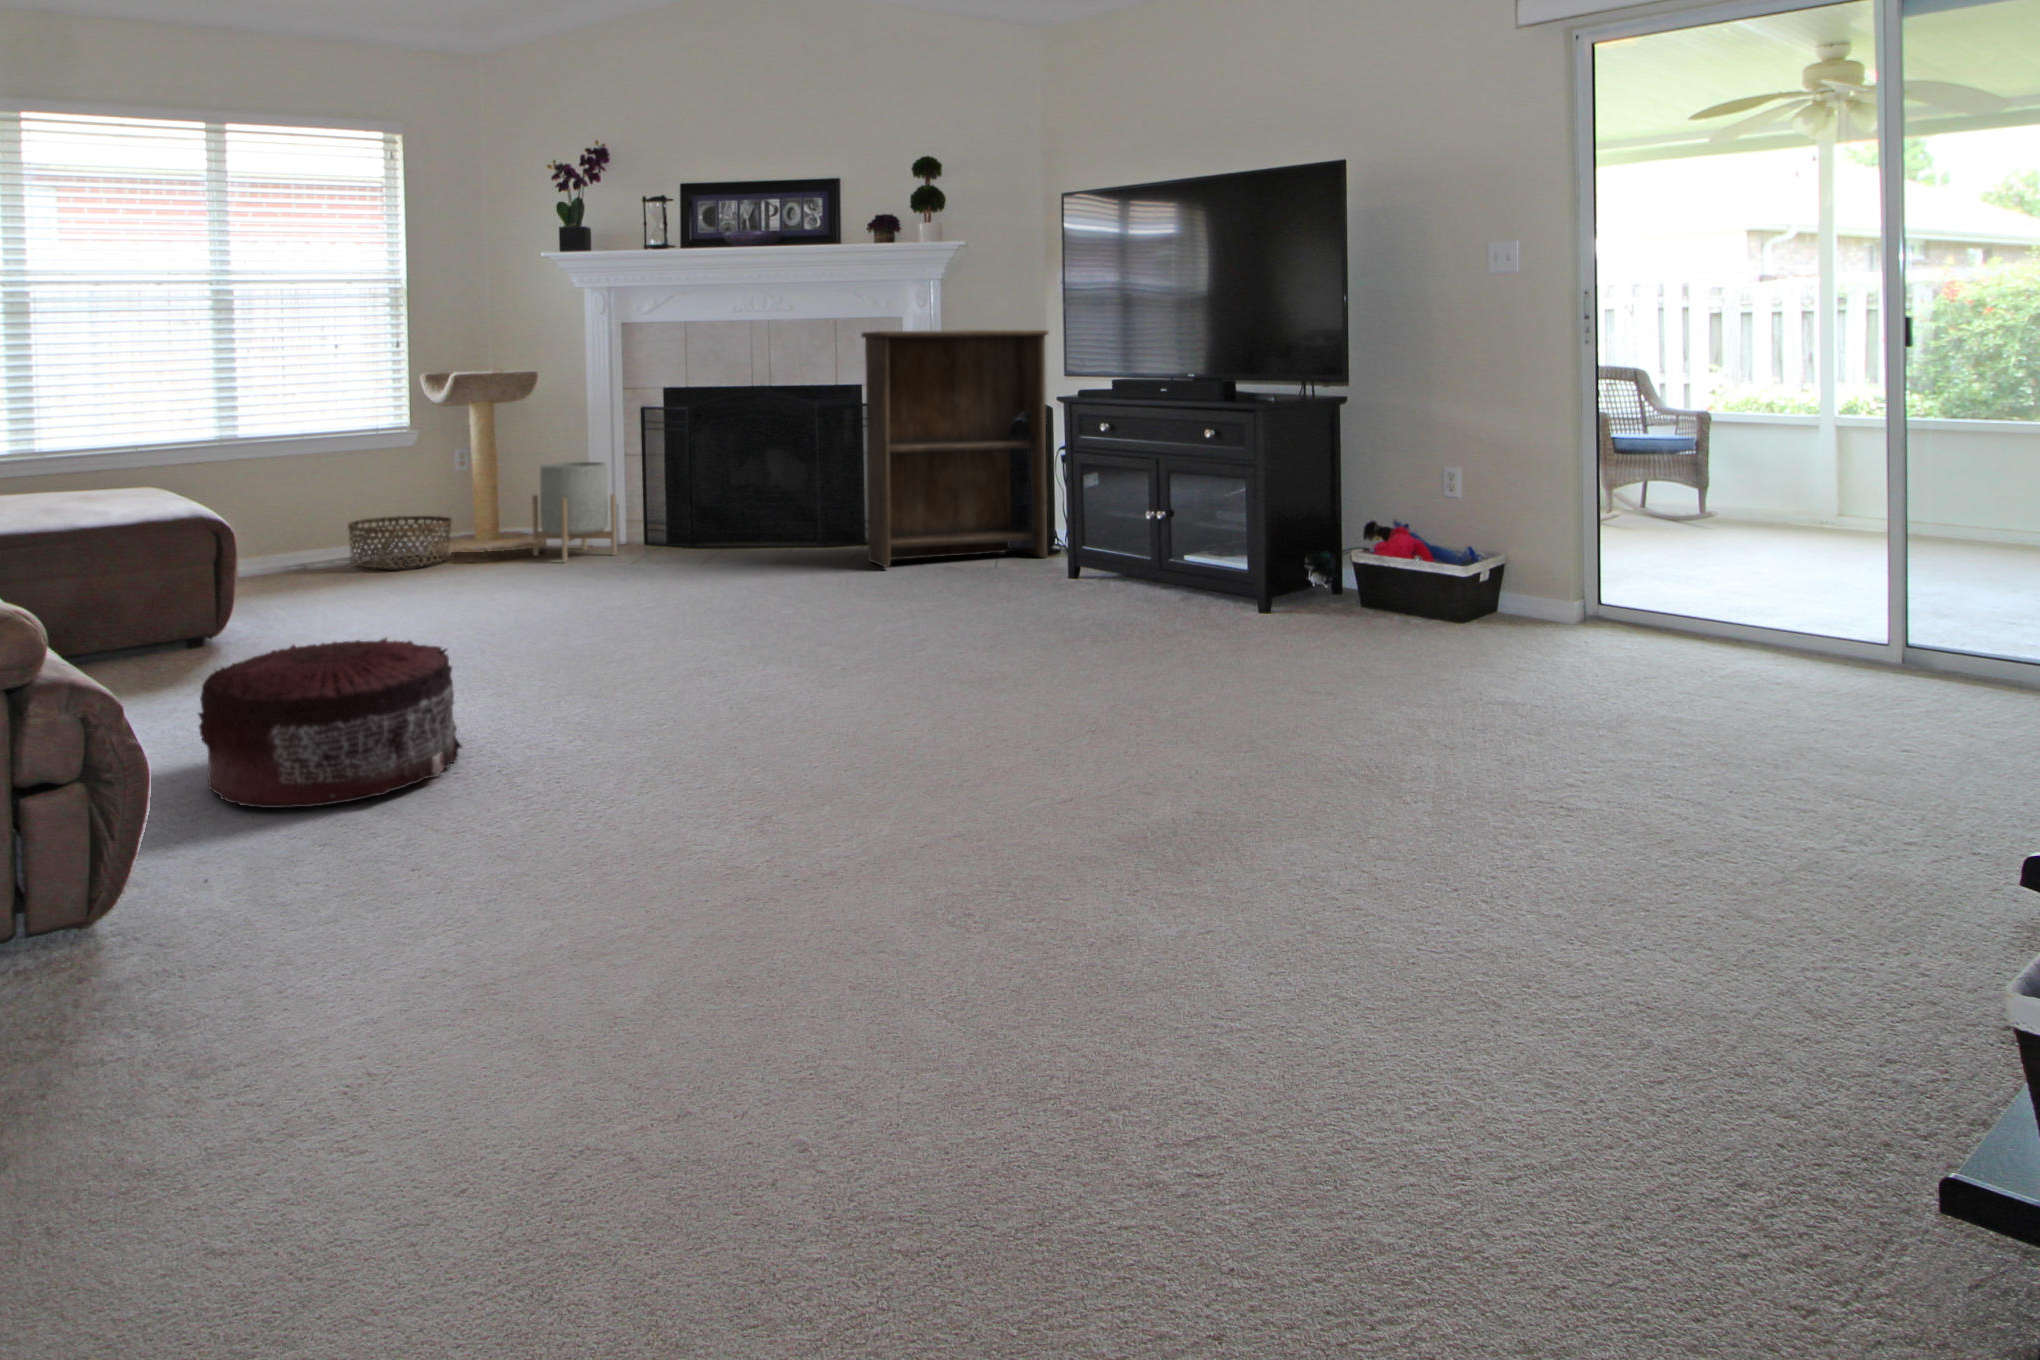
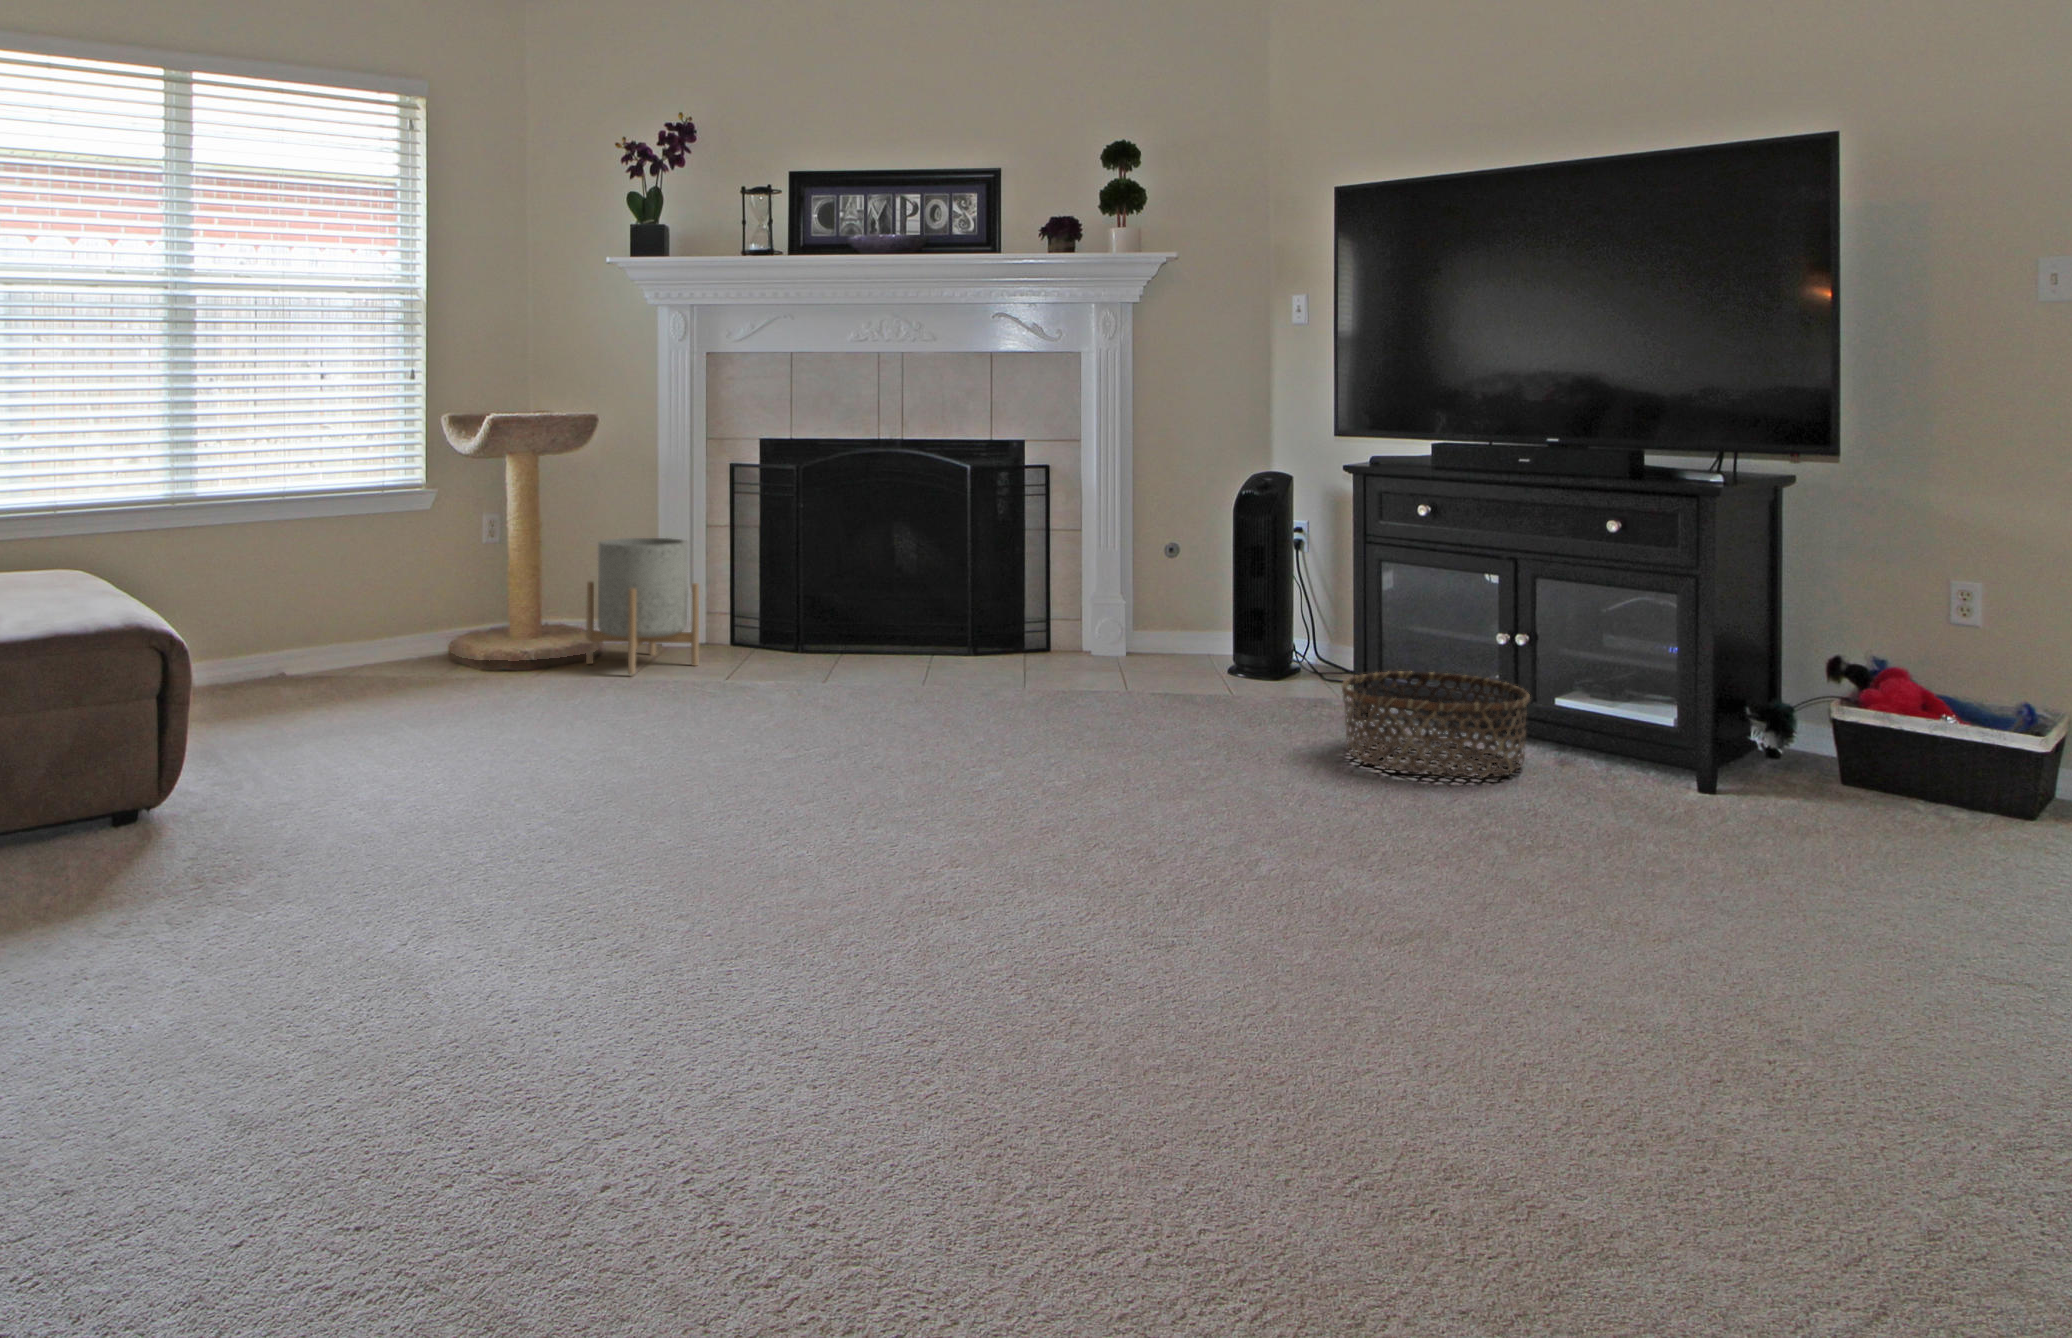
bookshelf: present [861,330,1049,567] -> none [1045,369,1302,696]
basket: present [348,516,452,569] -> present [1342,671,1530,777]
pouf: present [199,638,462,808] -> none [110,856,568,1220]

